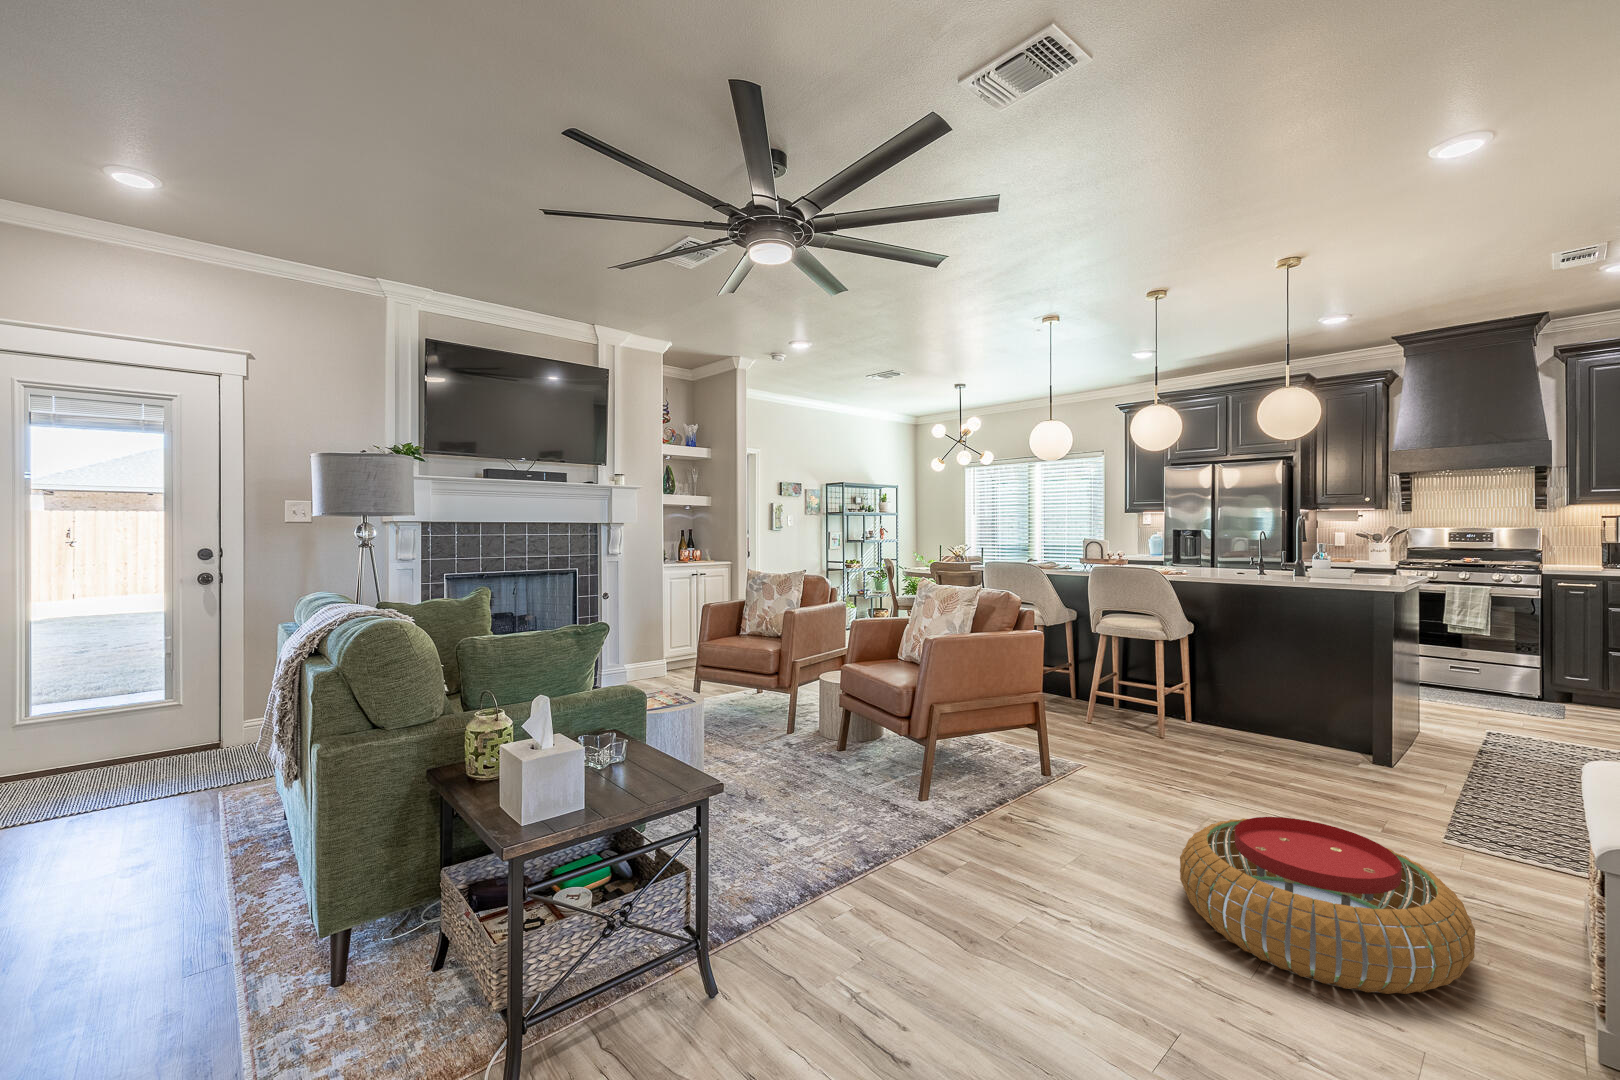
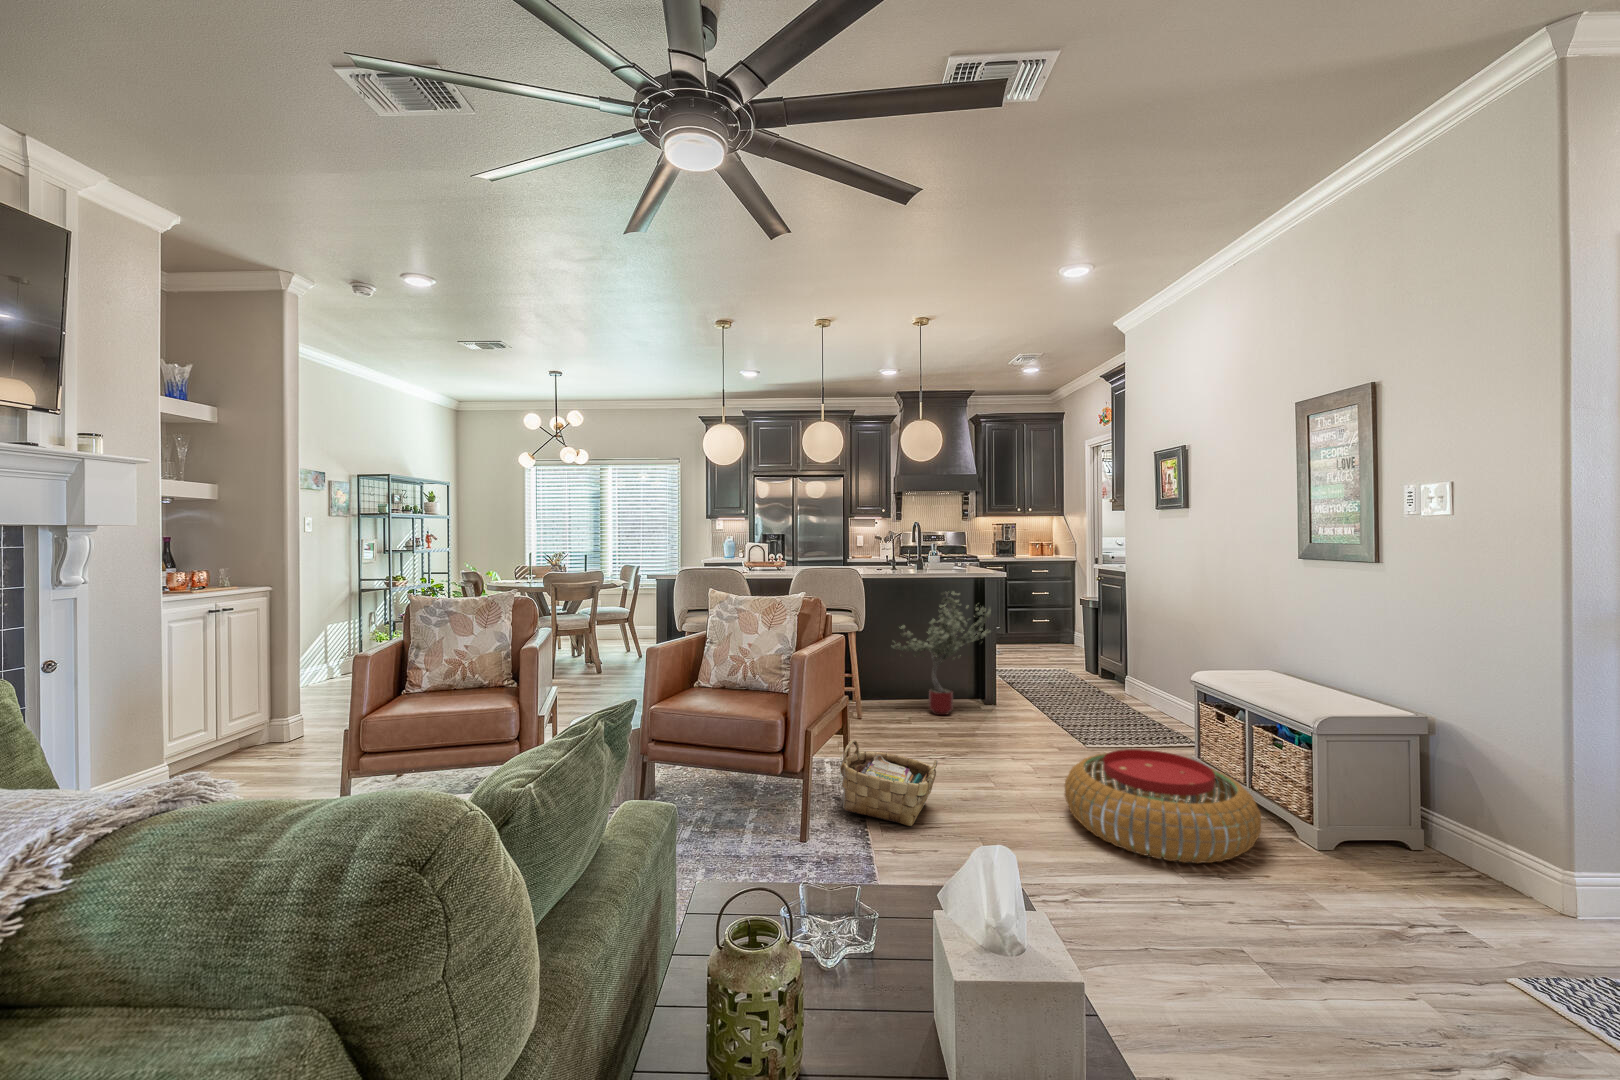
potted tree: none [1195,602,1345,761] -> present [891,591,991,715]
woven basket: none [972,730,1068,822] -> present [840,740,938,826]

